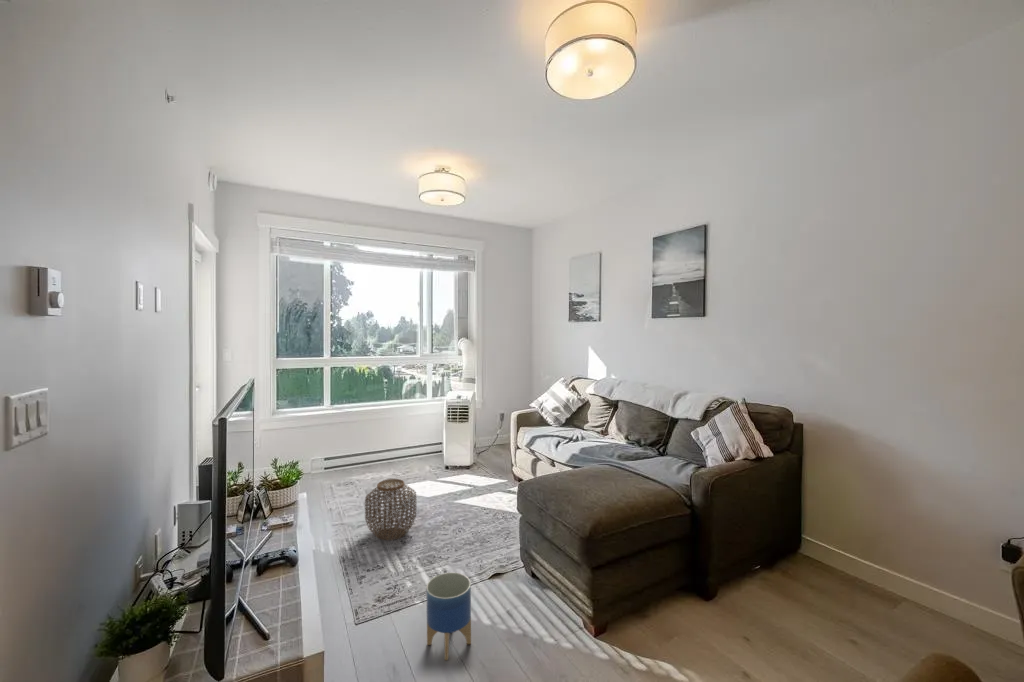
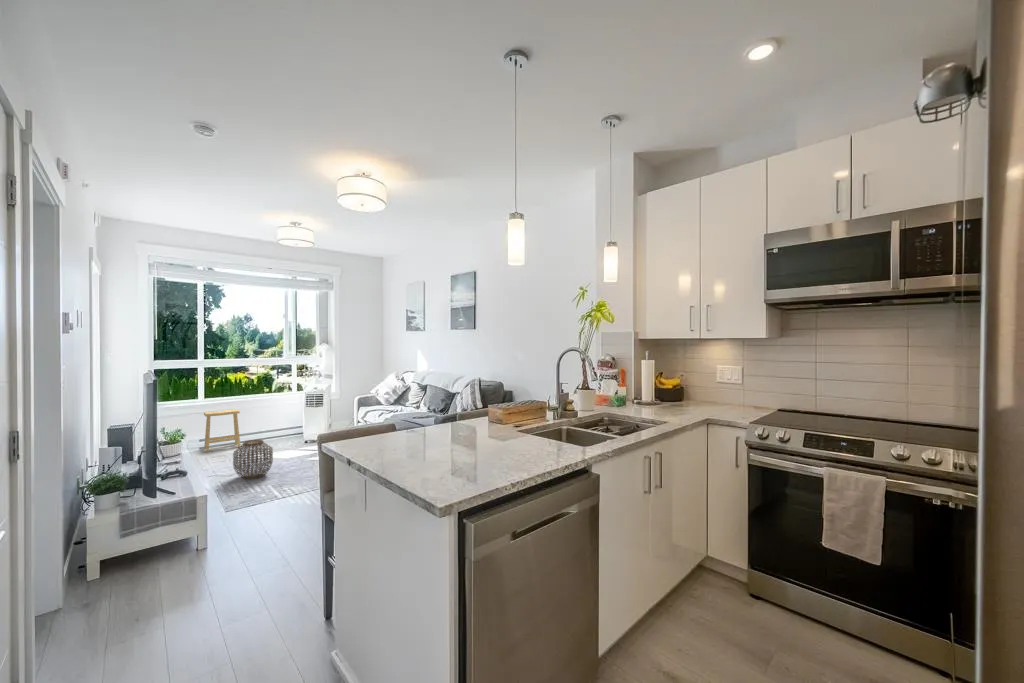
footstool: none [330,421,371,476] -> present [204,409,240,452]
planter: present [426,573,471,660] -> none [269,475,297,517]

